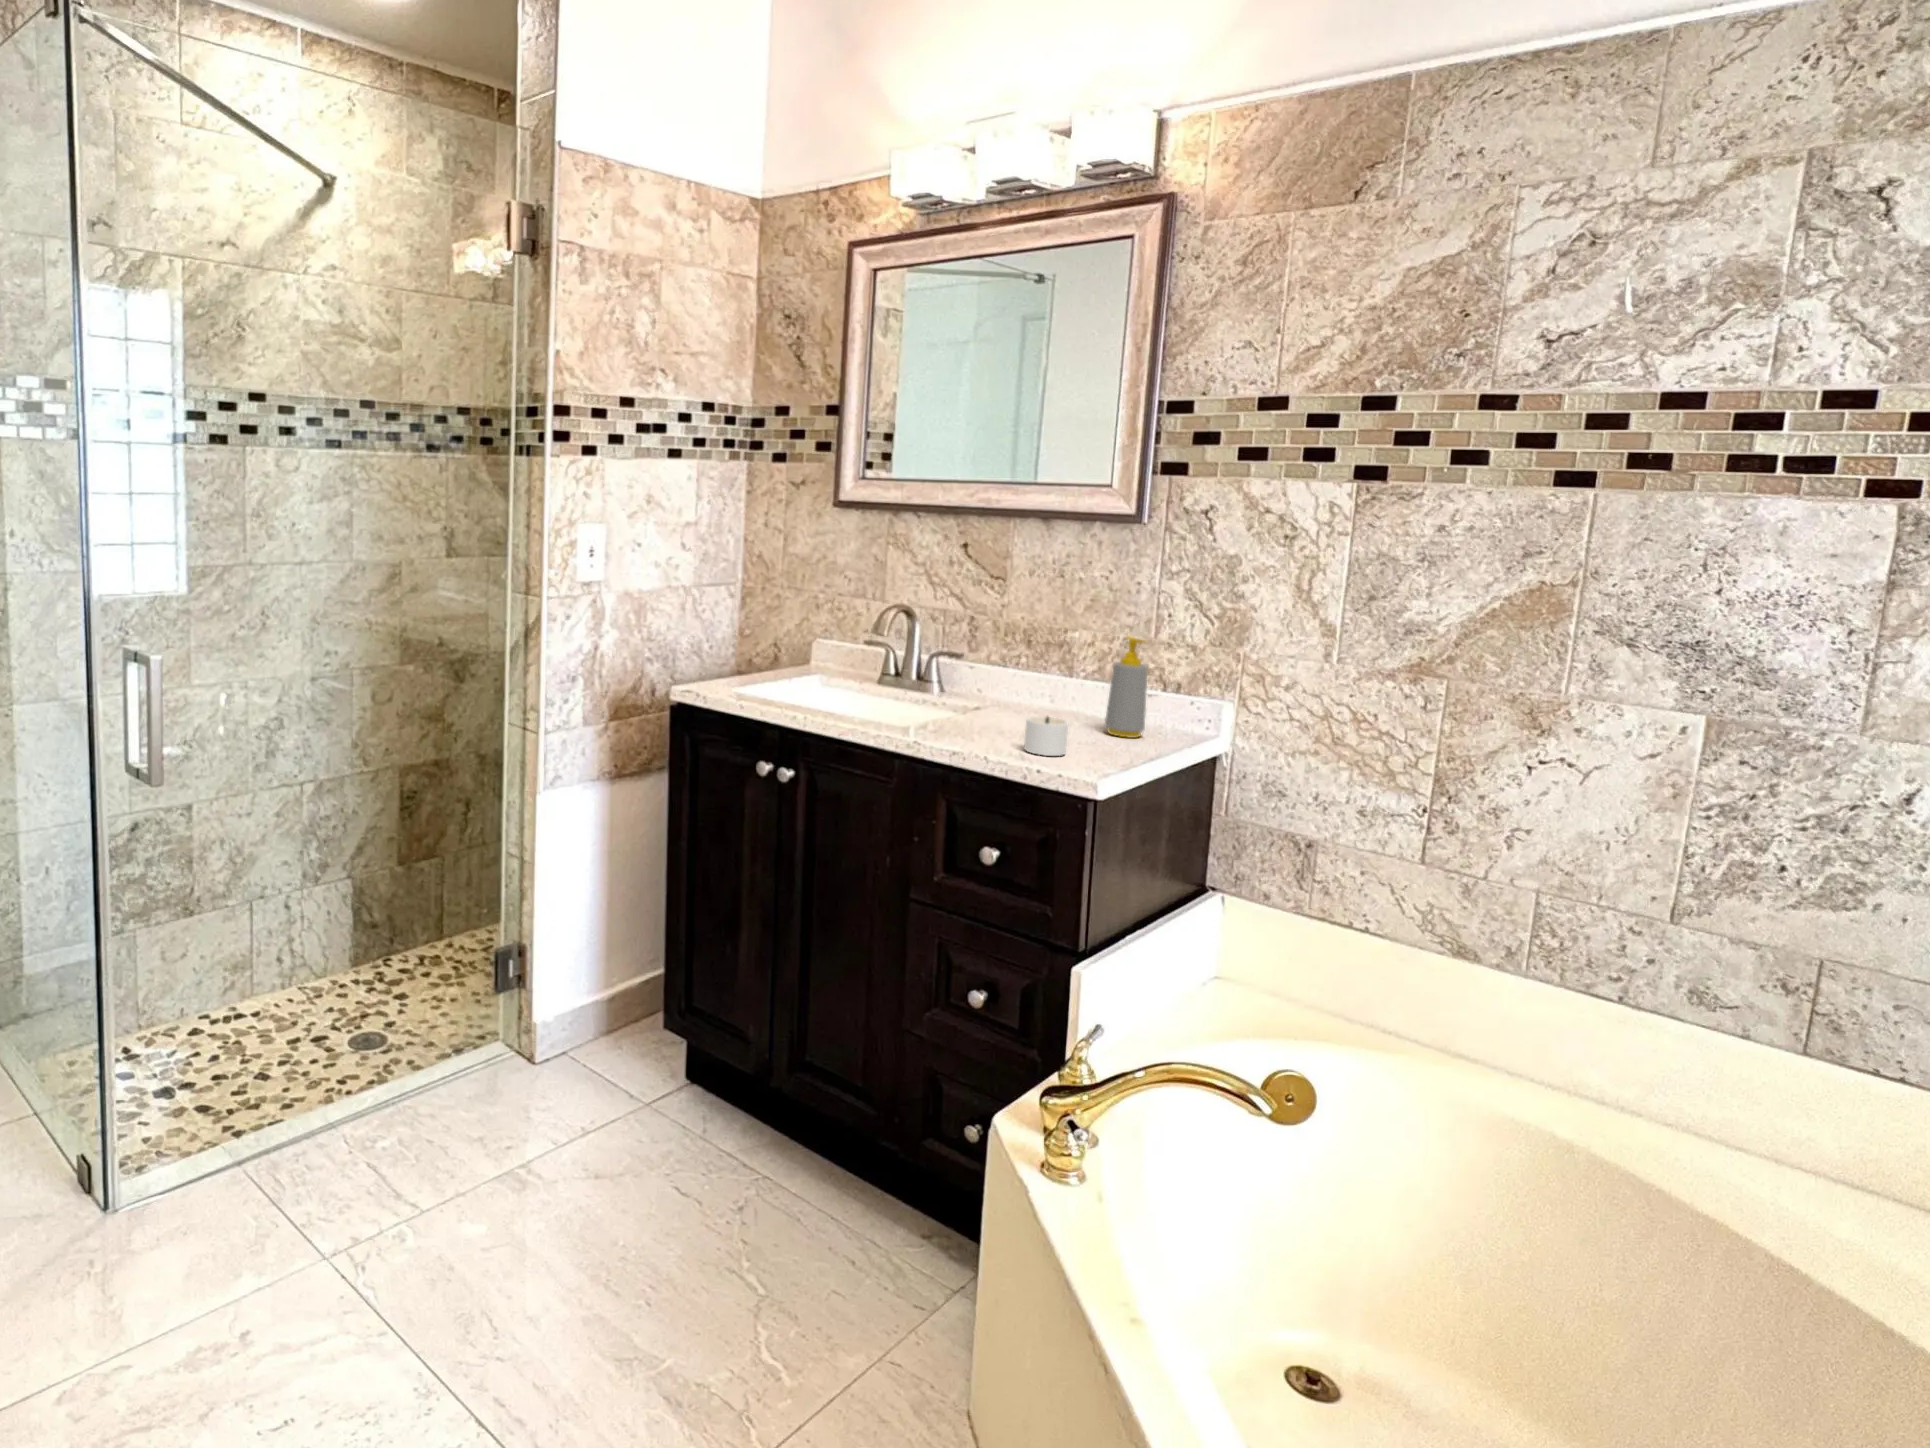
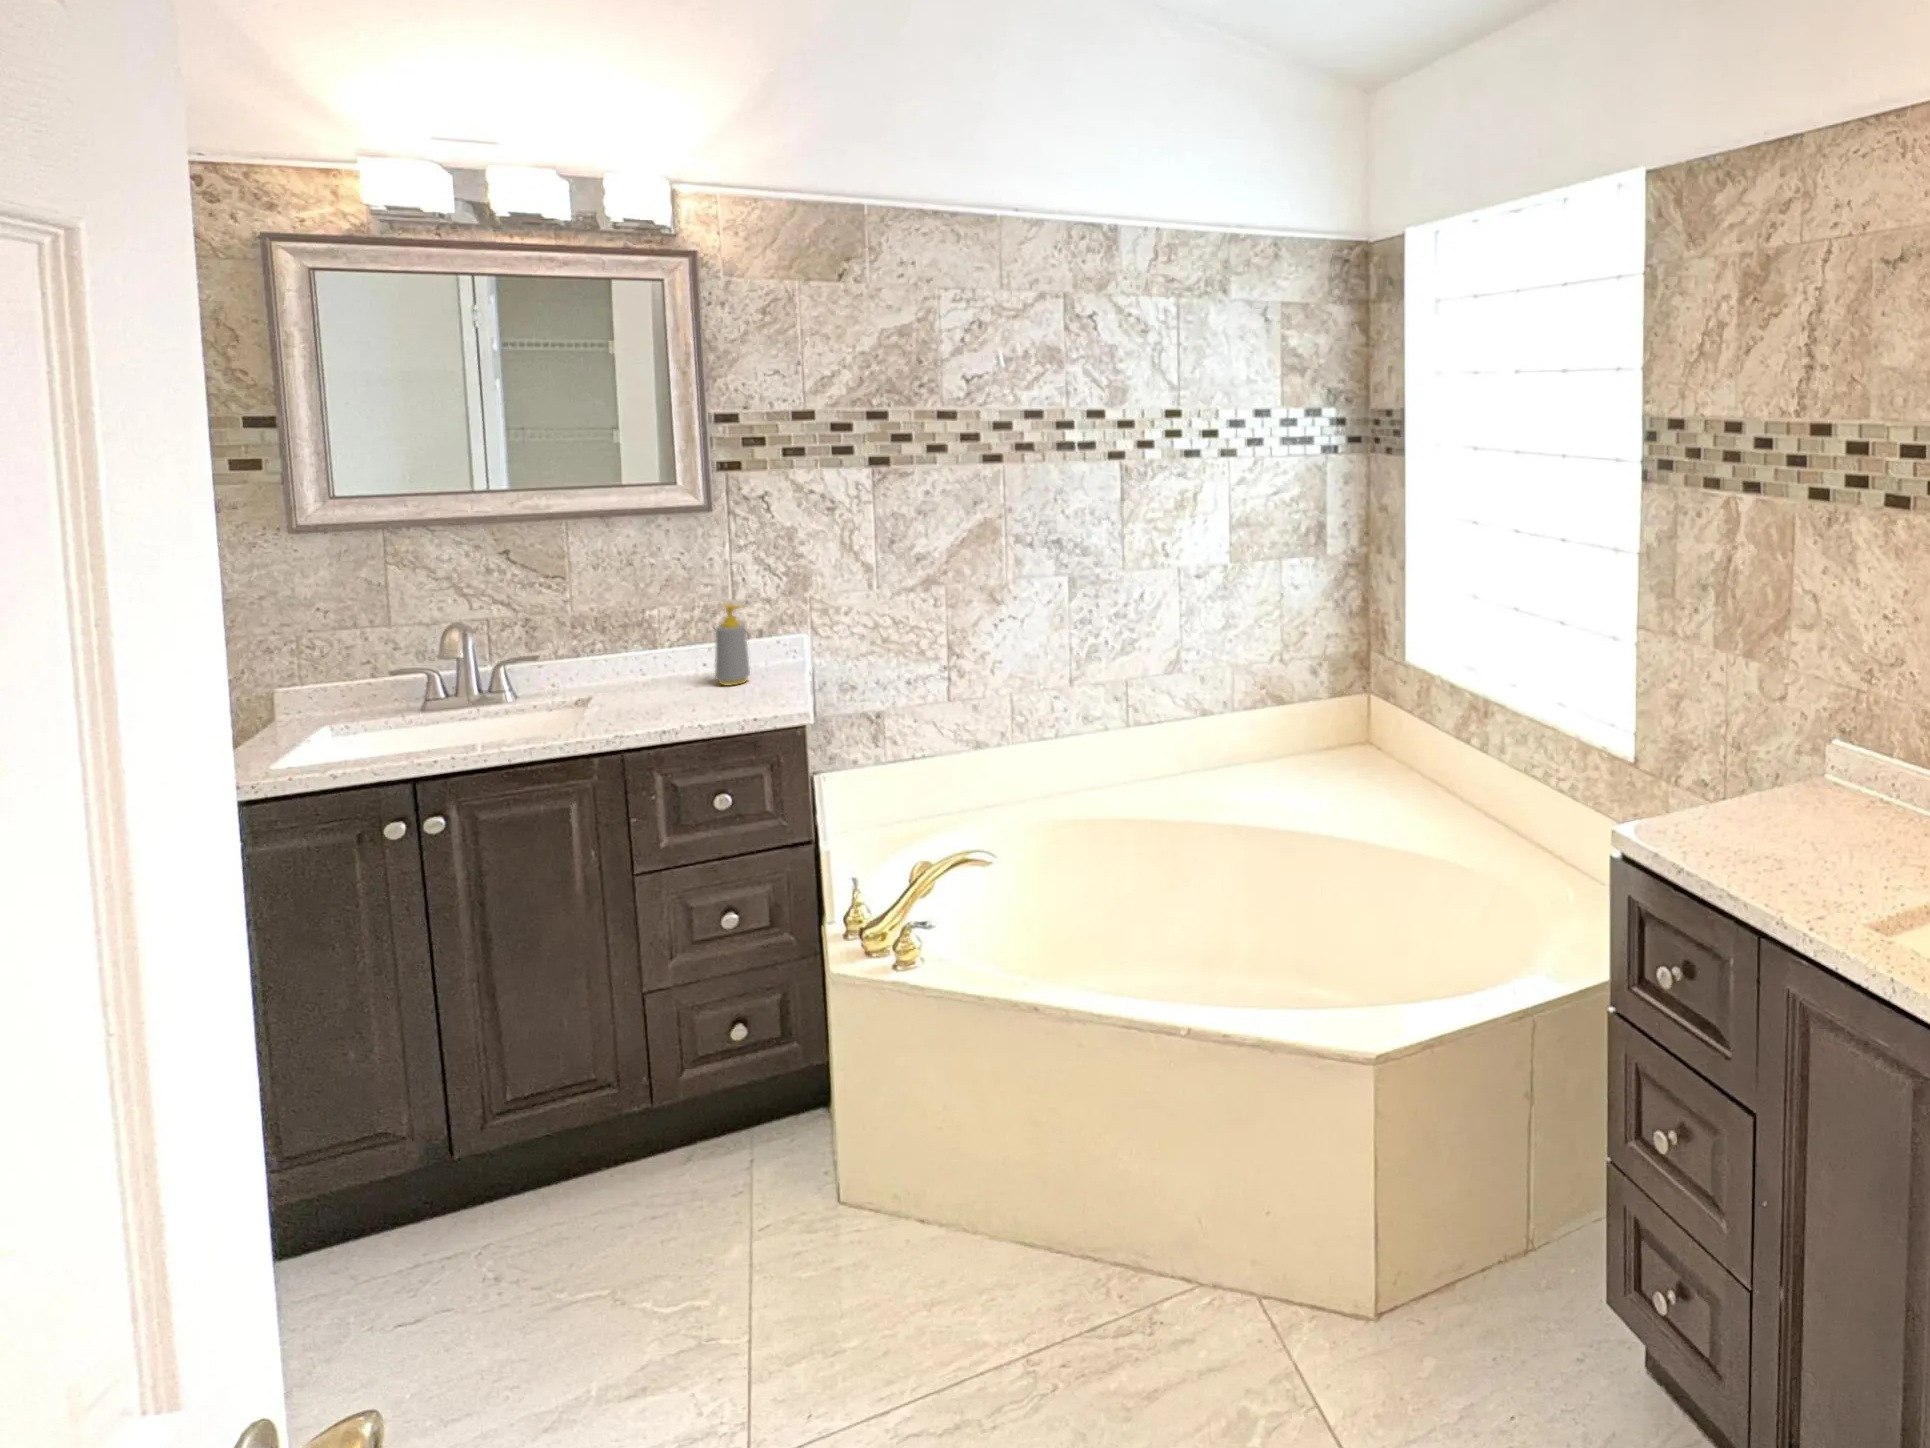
candle: present [1024,716,1069,756] -> none [700,687,742,721]

